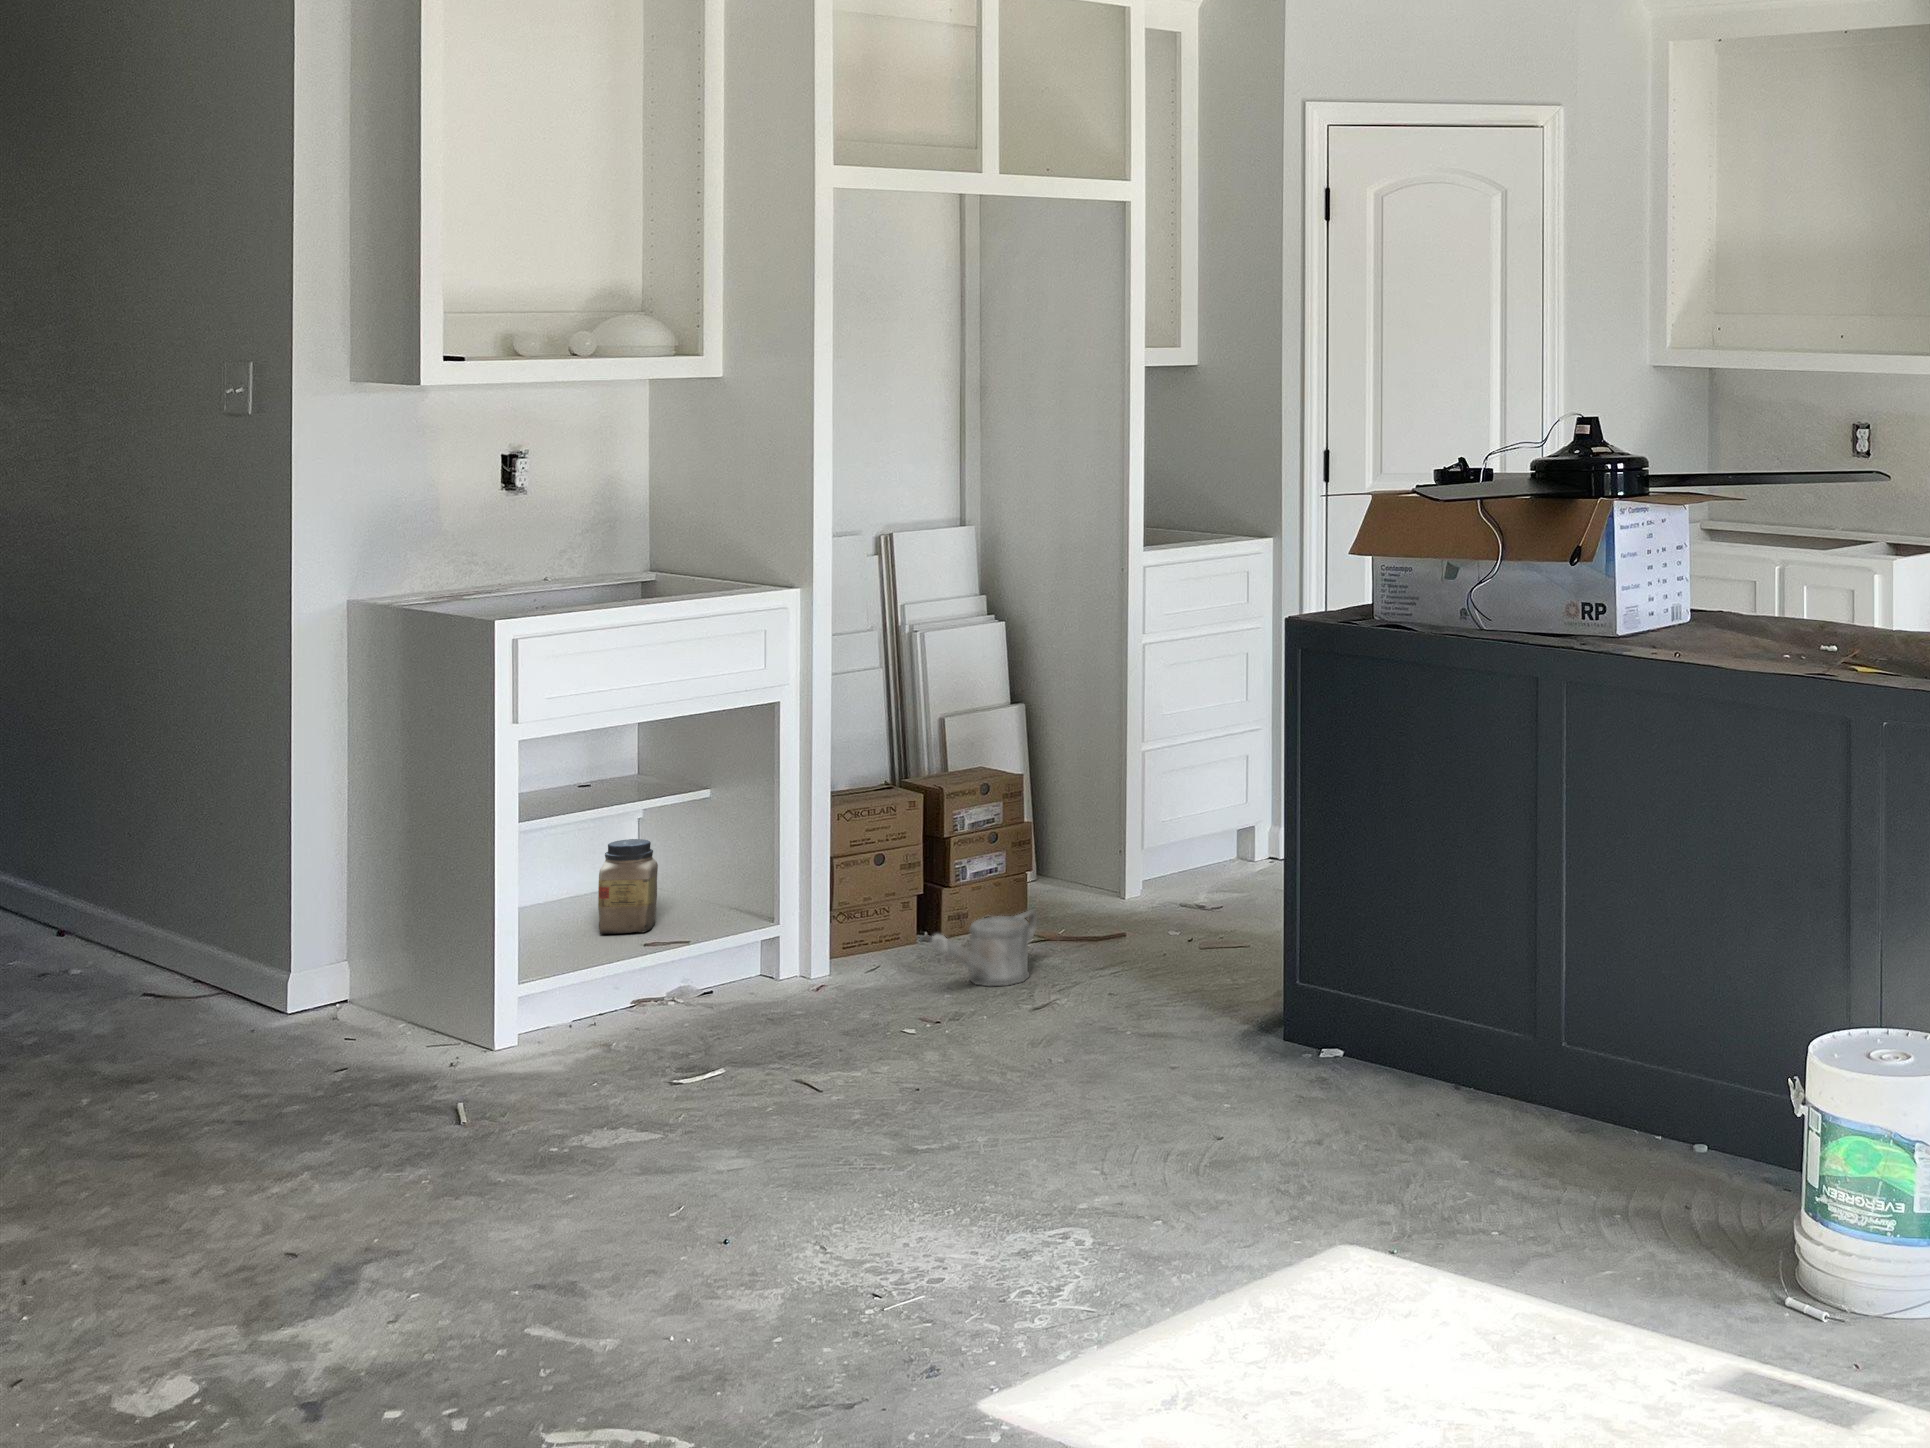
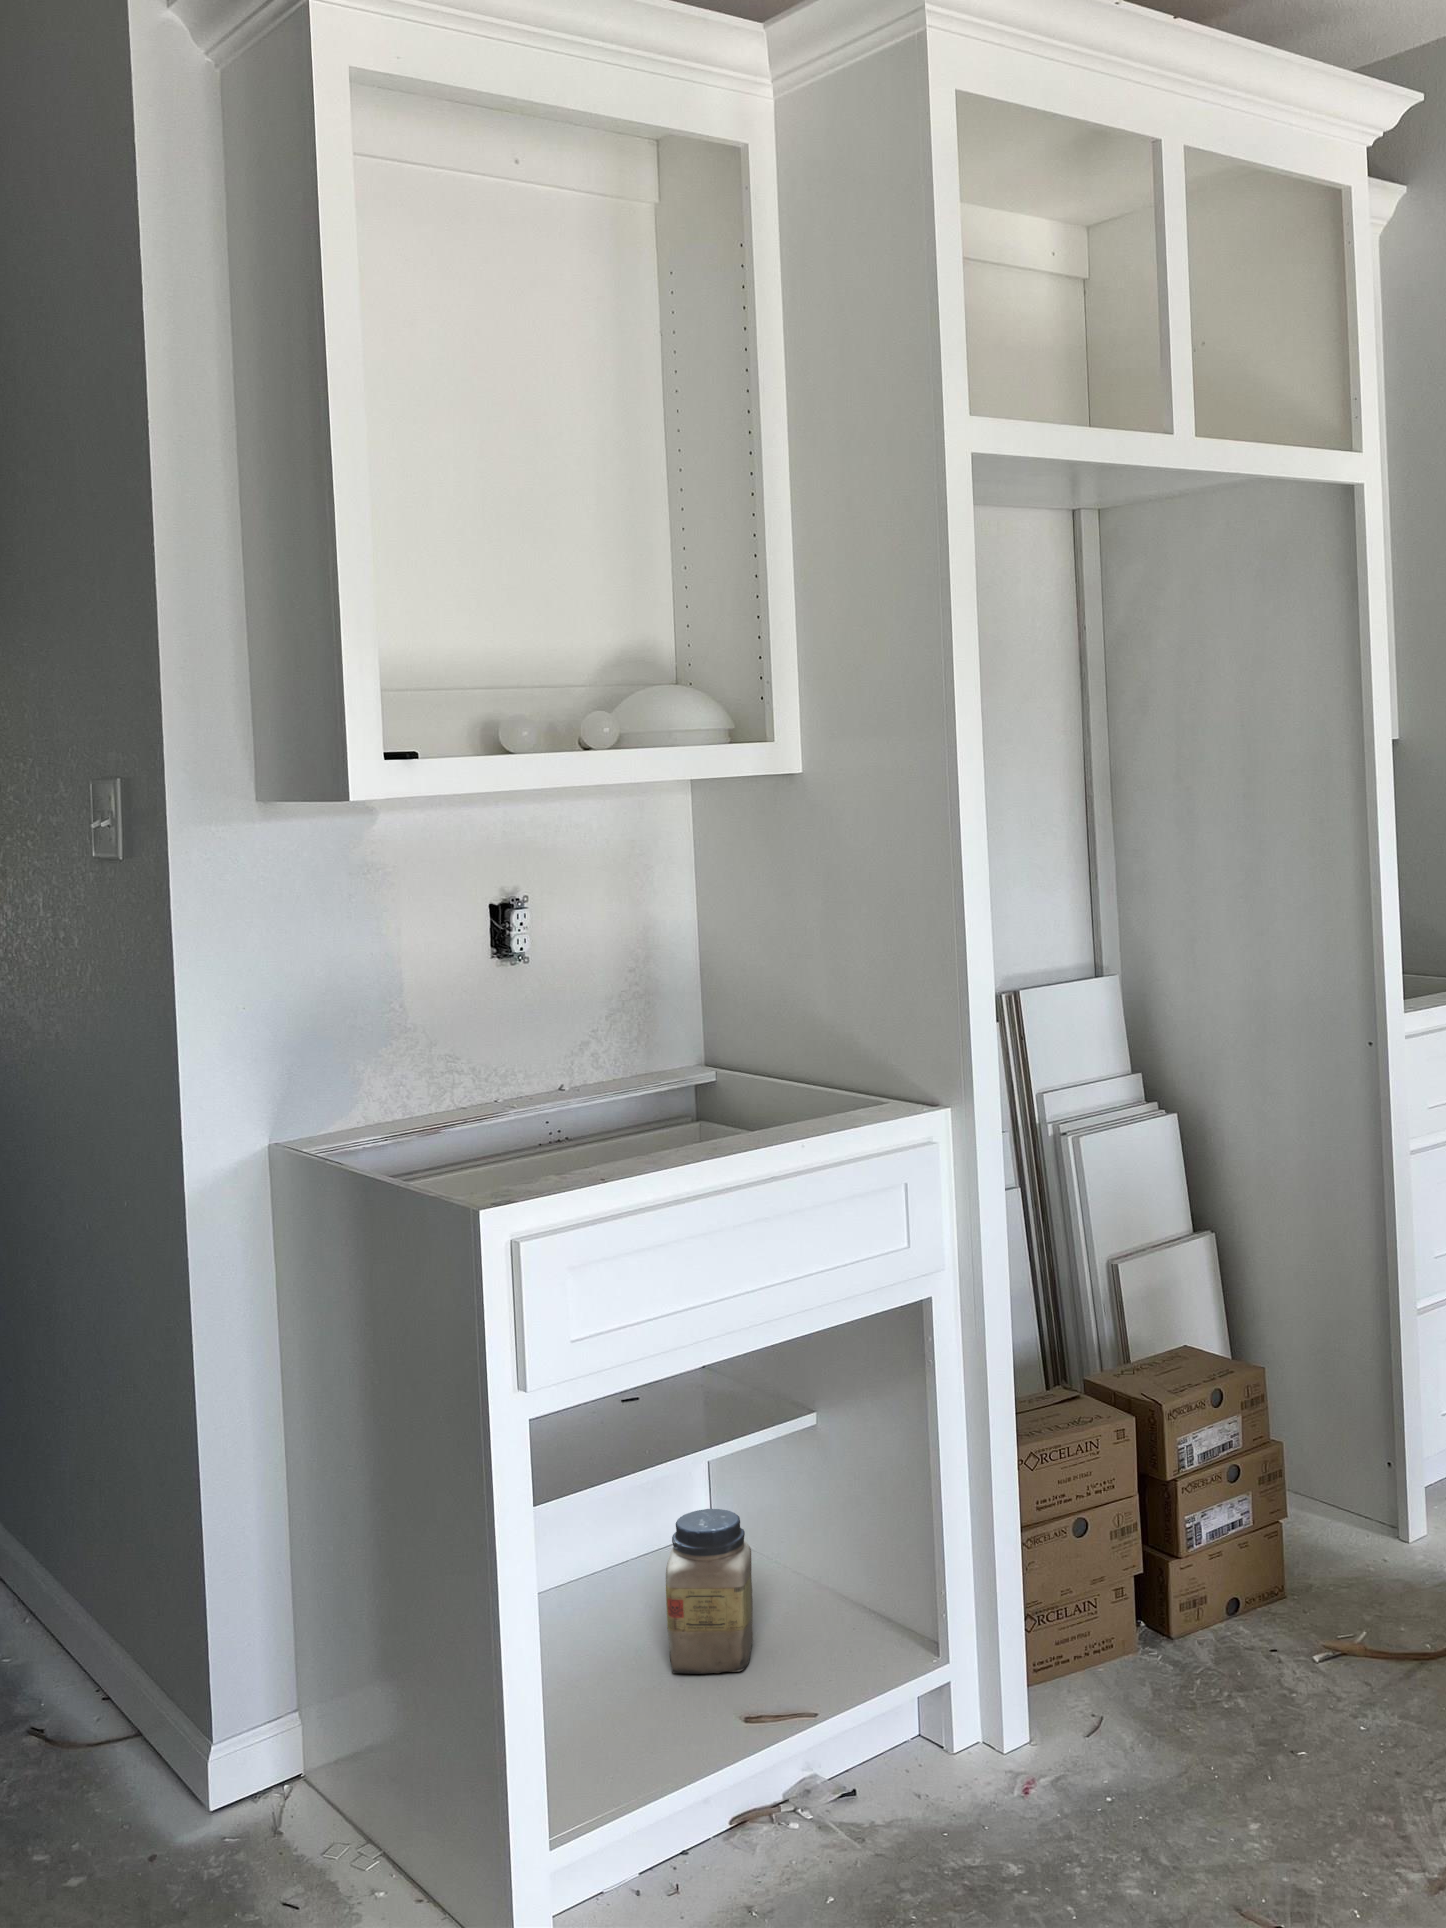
watering can: present [932,911,1037,986] -> none [1236,1641,1375,1801]

